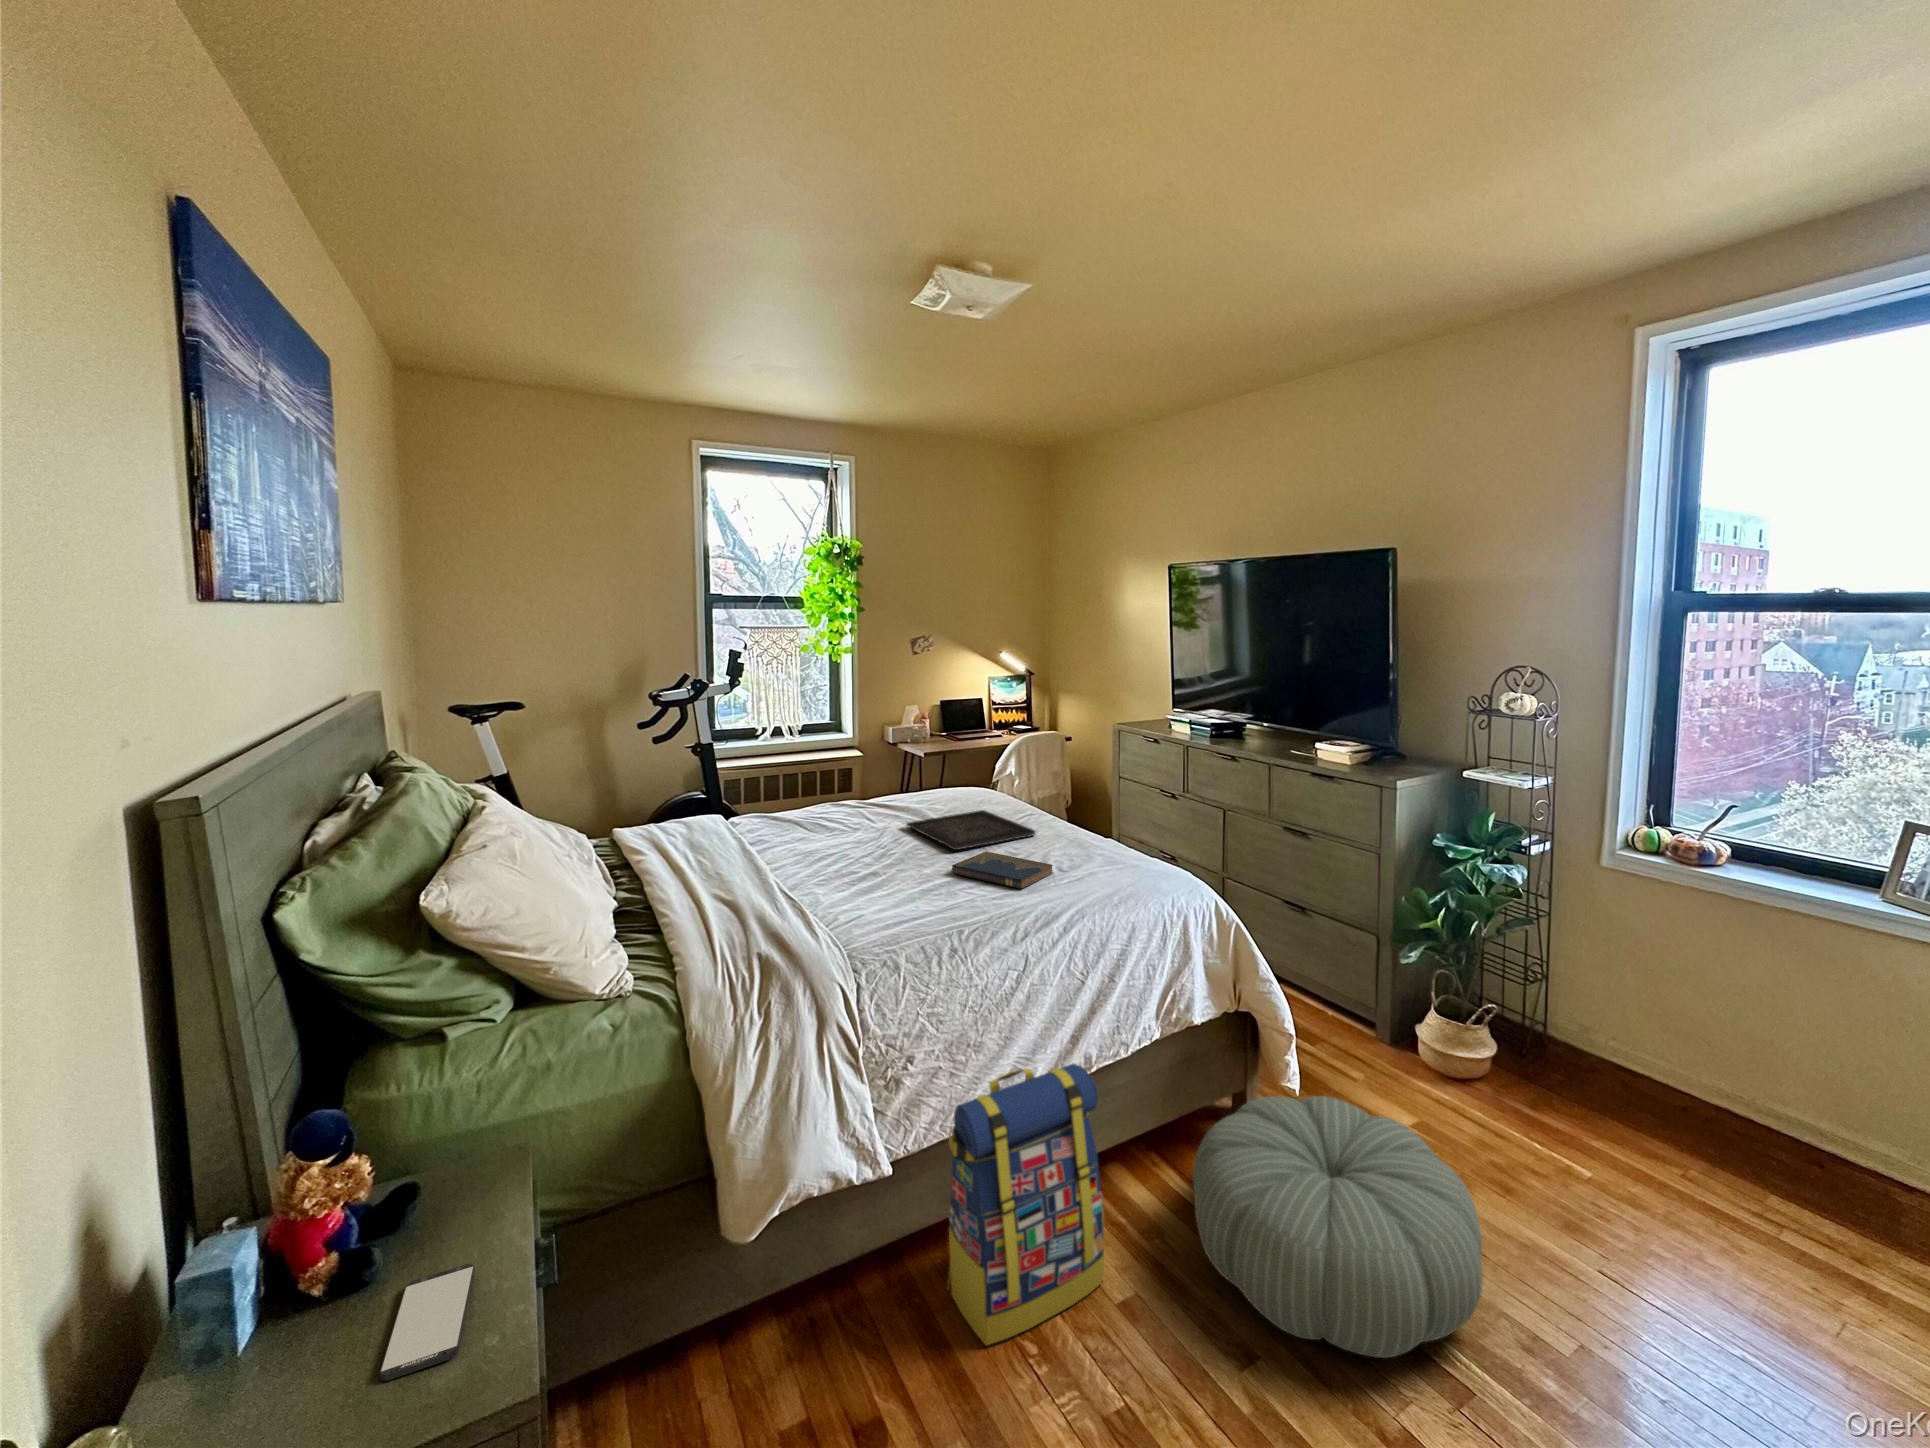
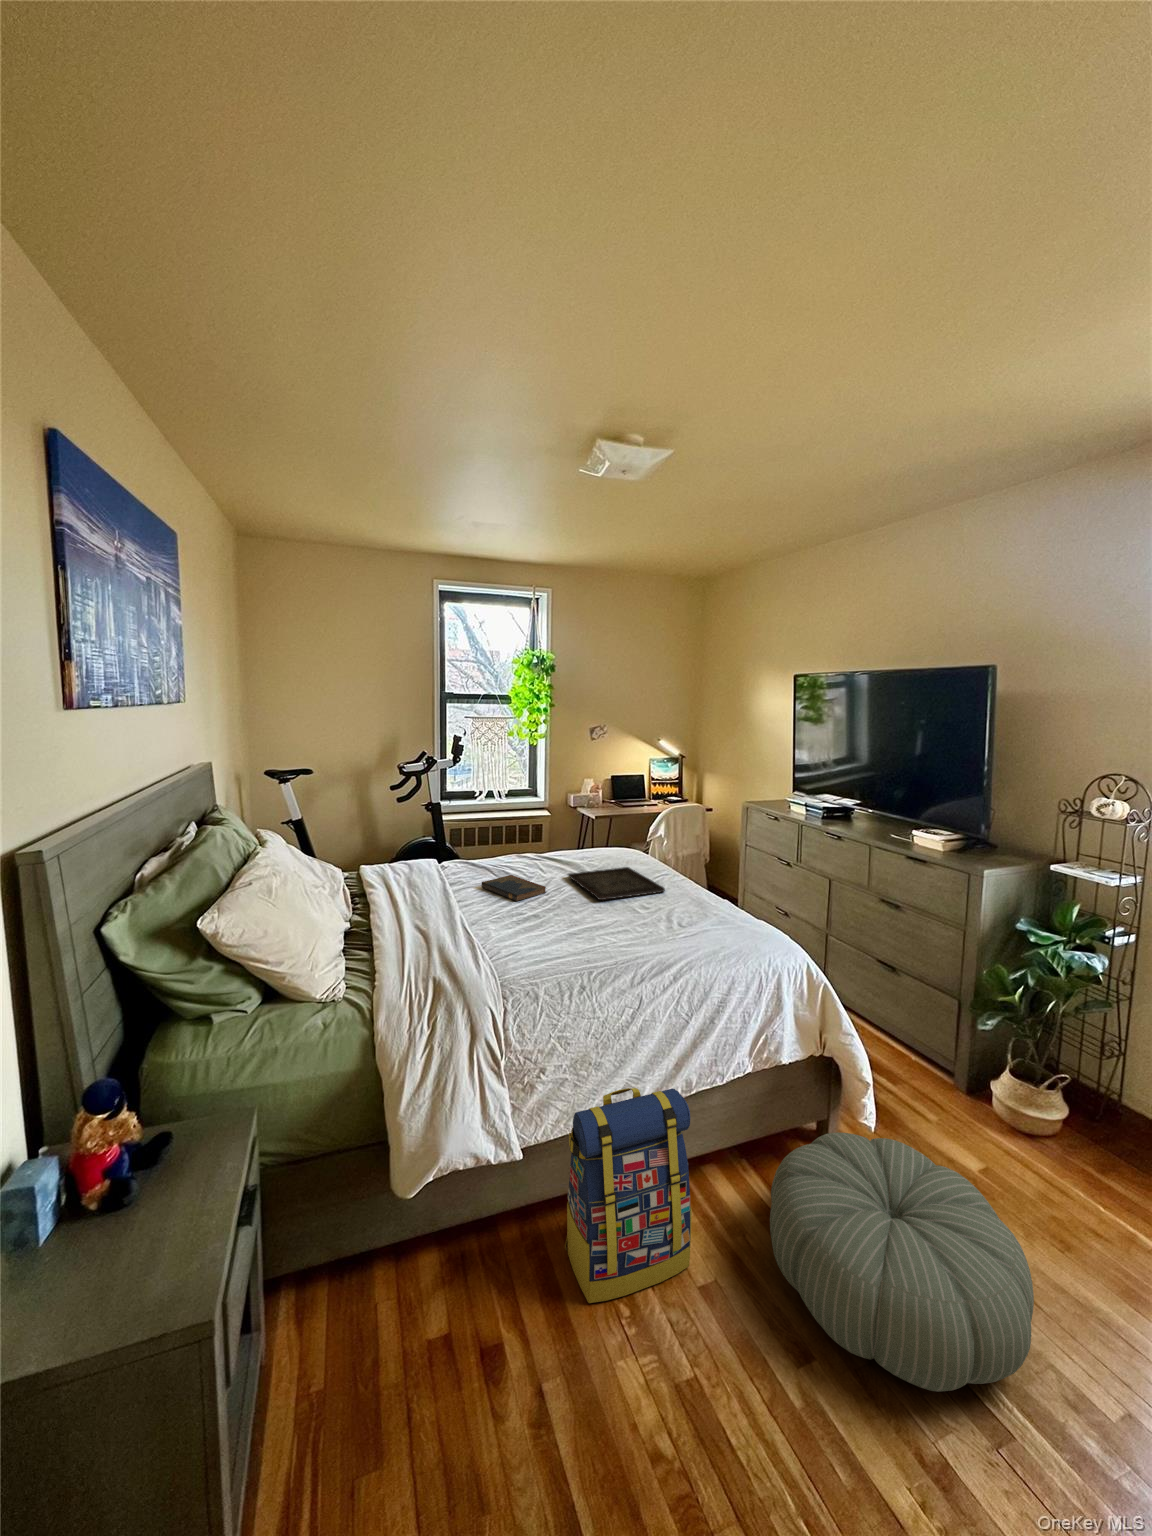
hardcover book: present [952,851,1053,889] -> present [481,875,546,901]
smartphone: present [379,1264,475,1381] -> none [117,1201,199,1289]

